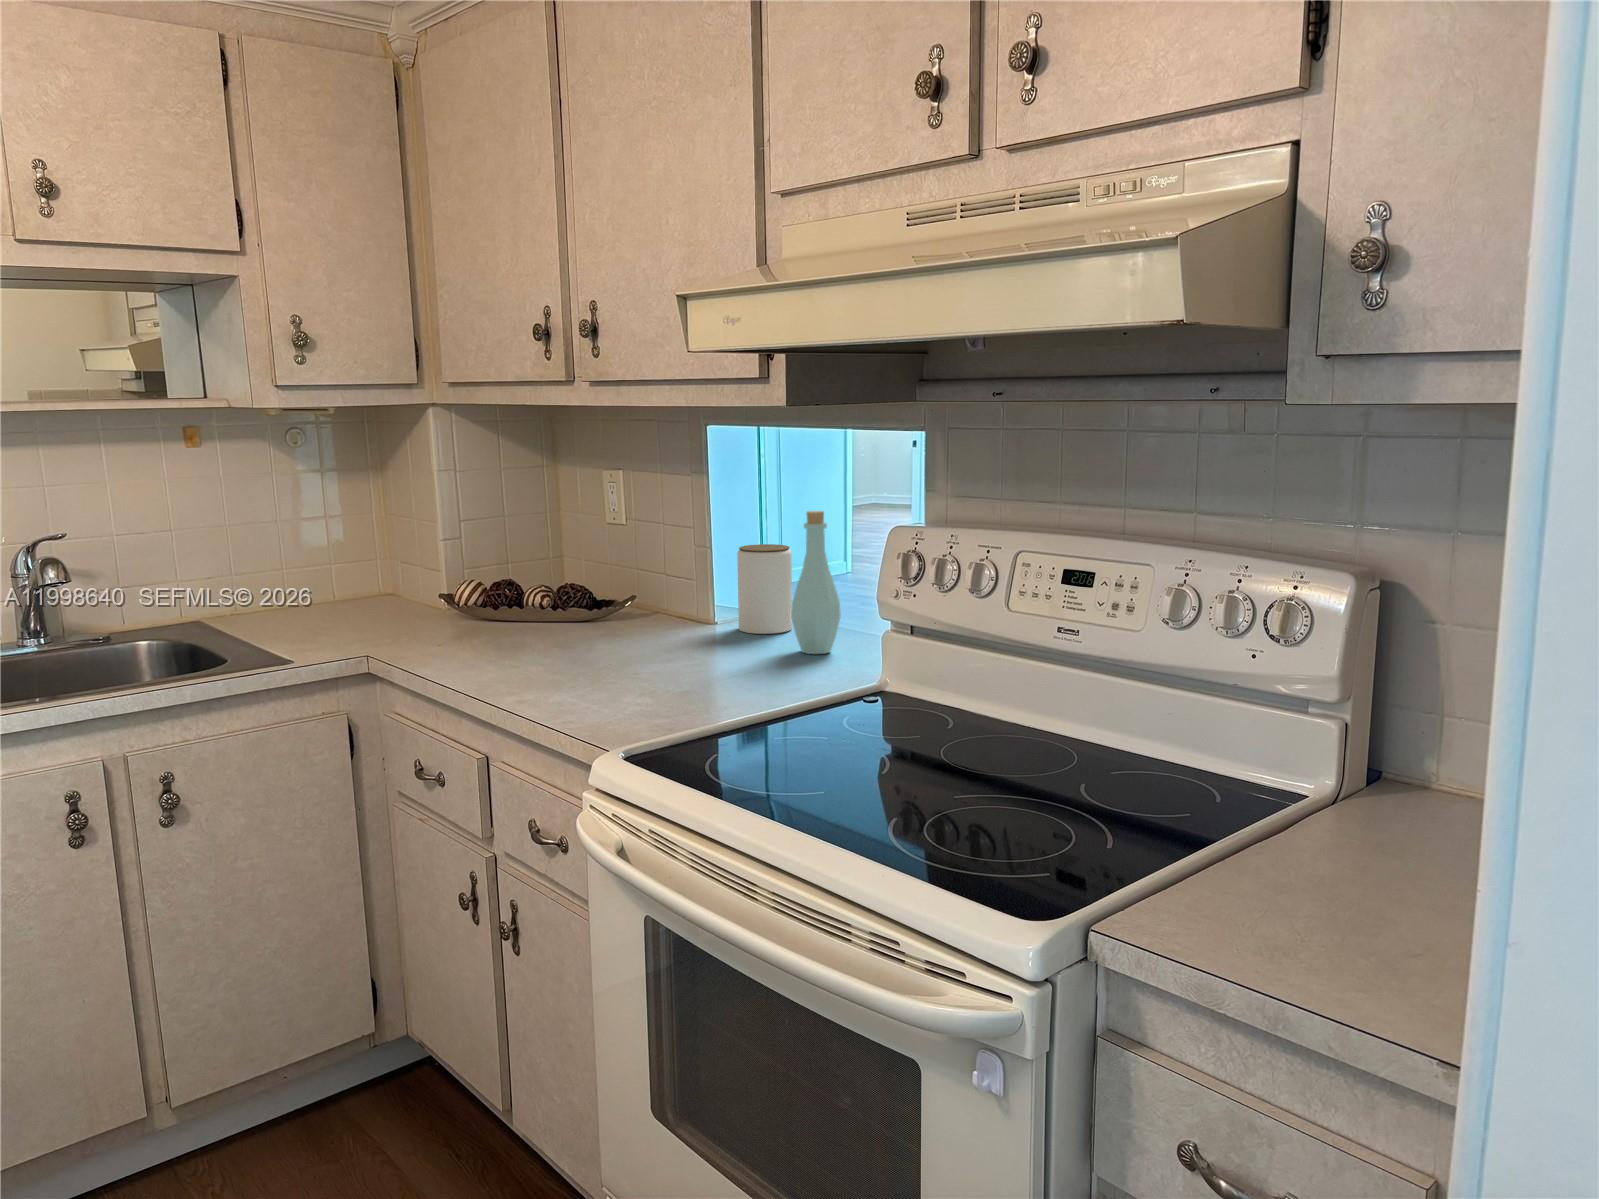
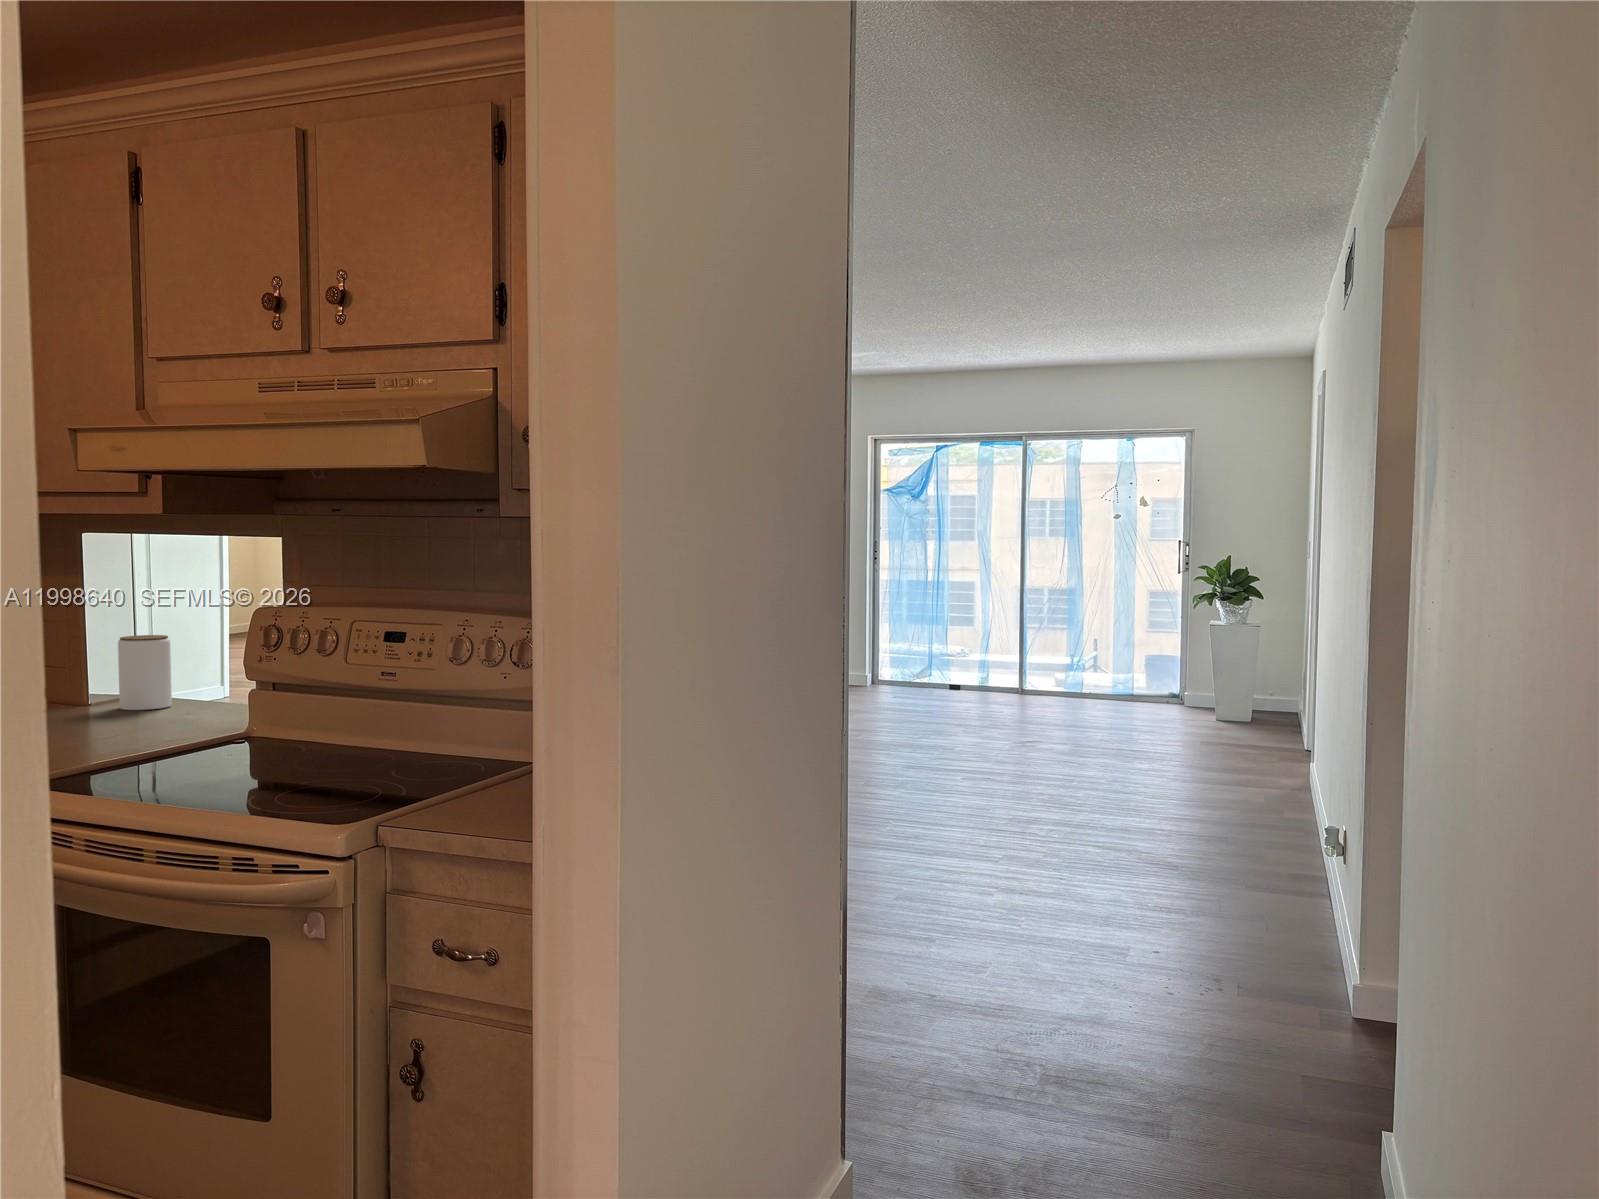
bottle: present [791,511,841,654] -> none [171,603,216,719]

